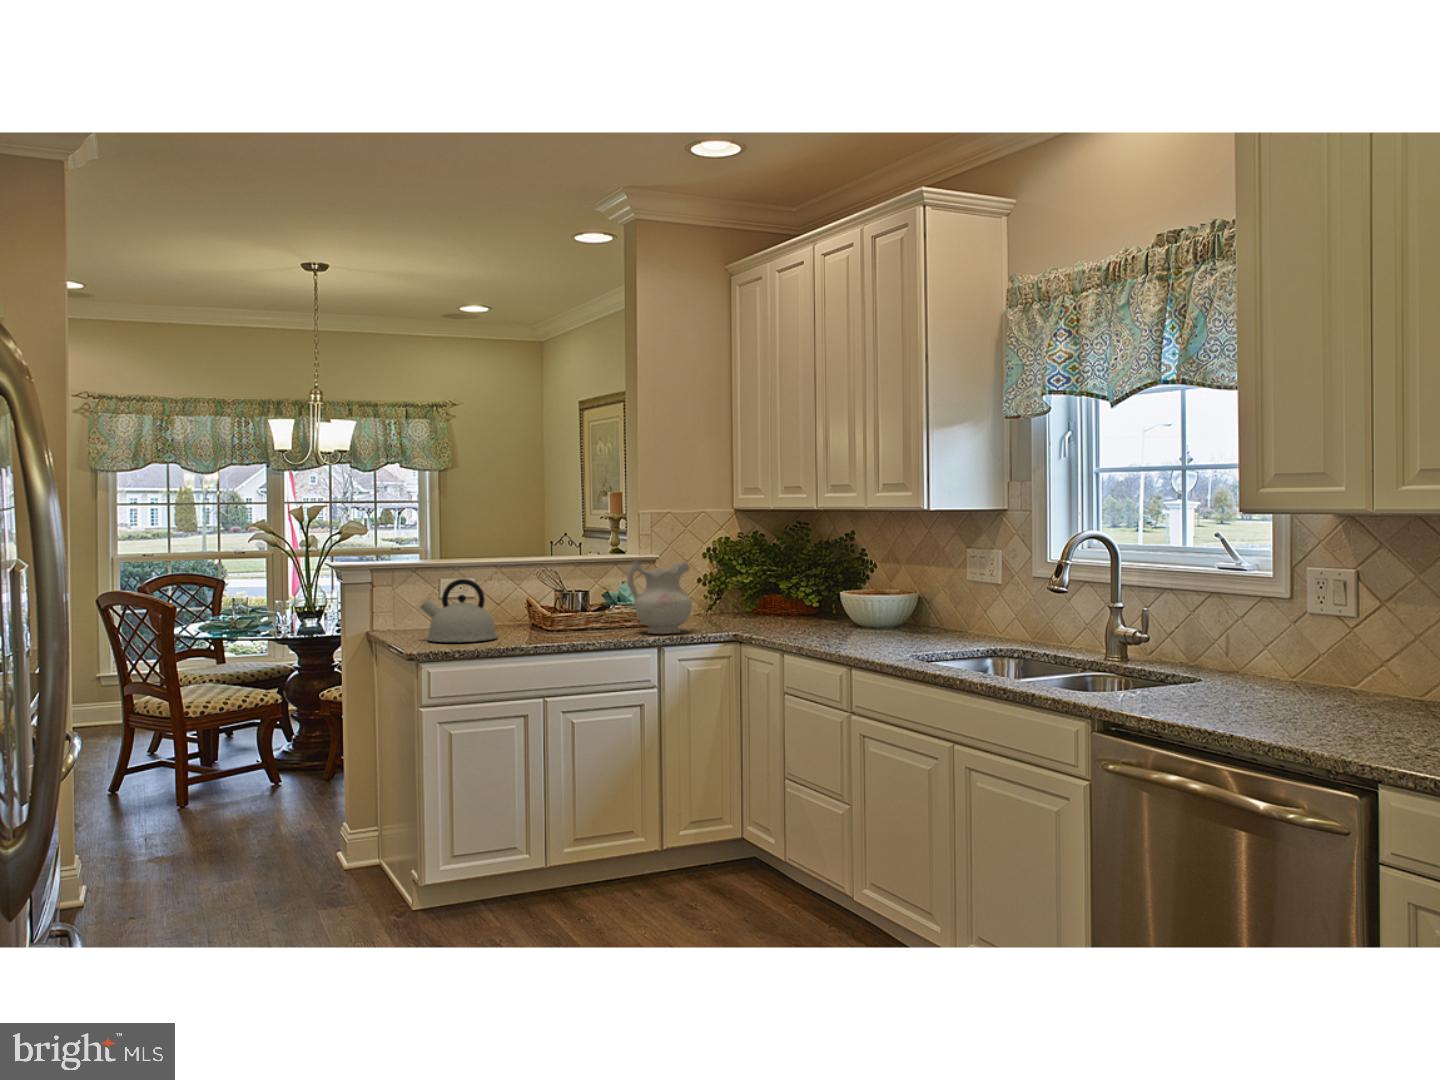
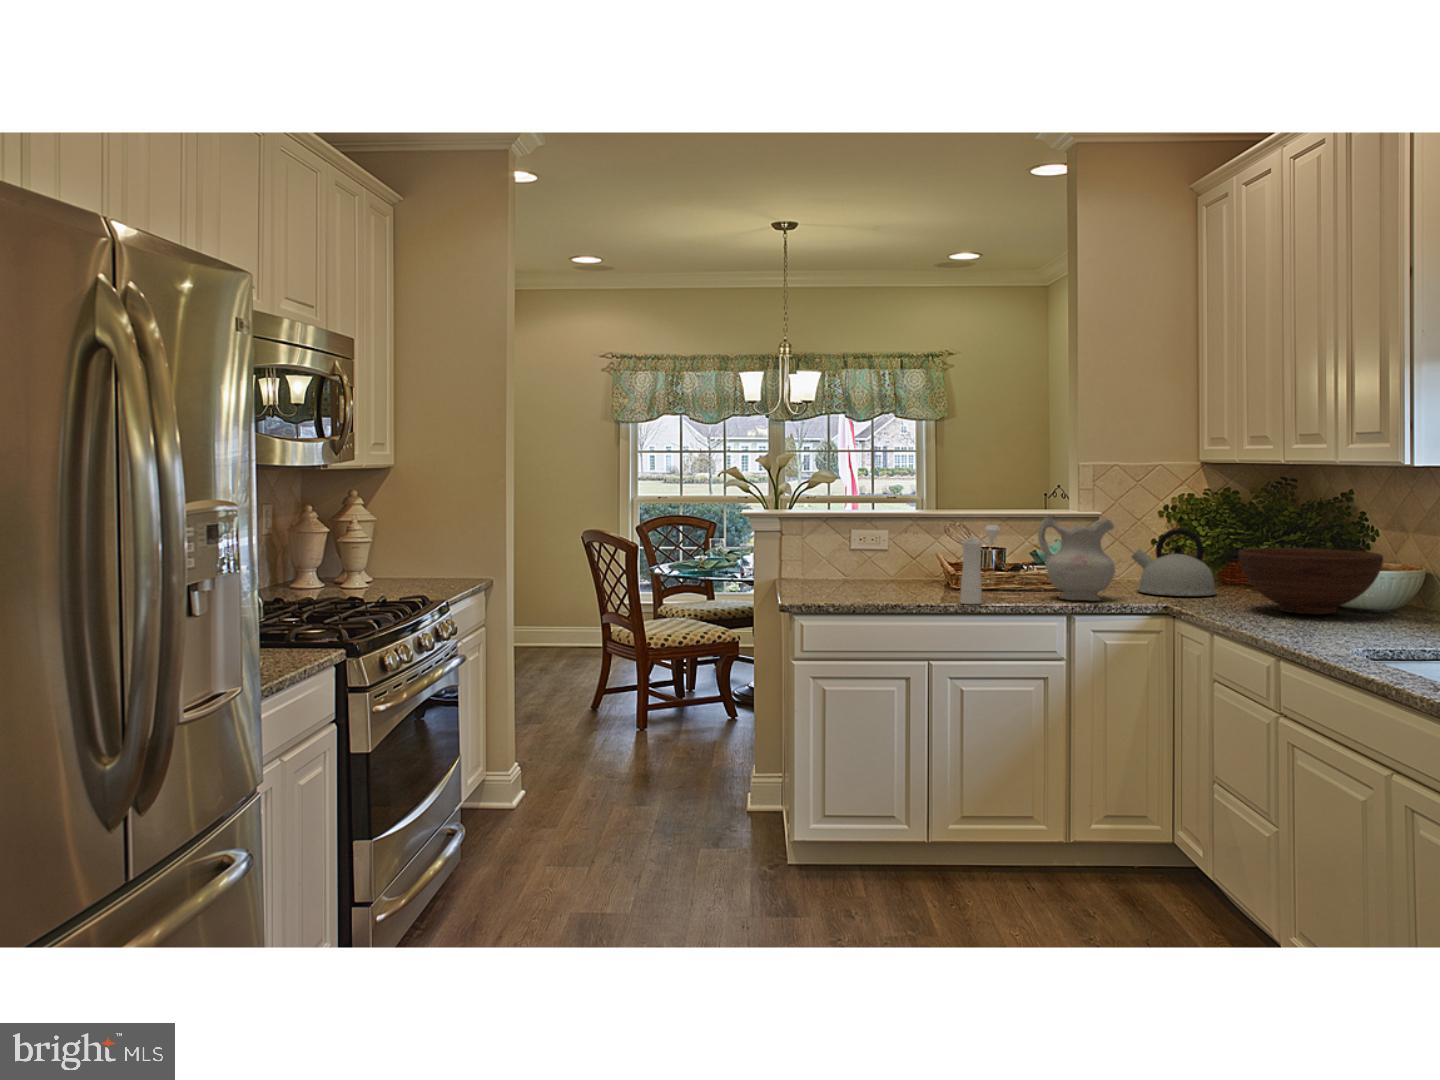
pepper mill: none [568,571,598,643] -> present [961,525,1000,604]
kettle: present [420,579,497,642] -> present [1132,528,1216,596]
fruit bowl: none [791,580,895,633] -> present [1238,548,1383,614]

